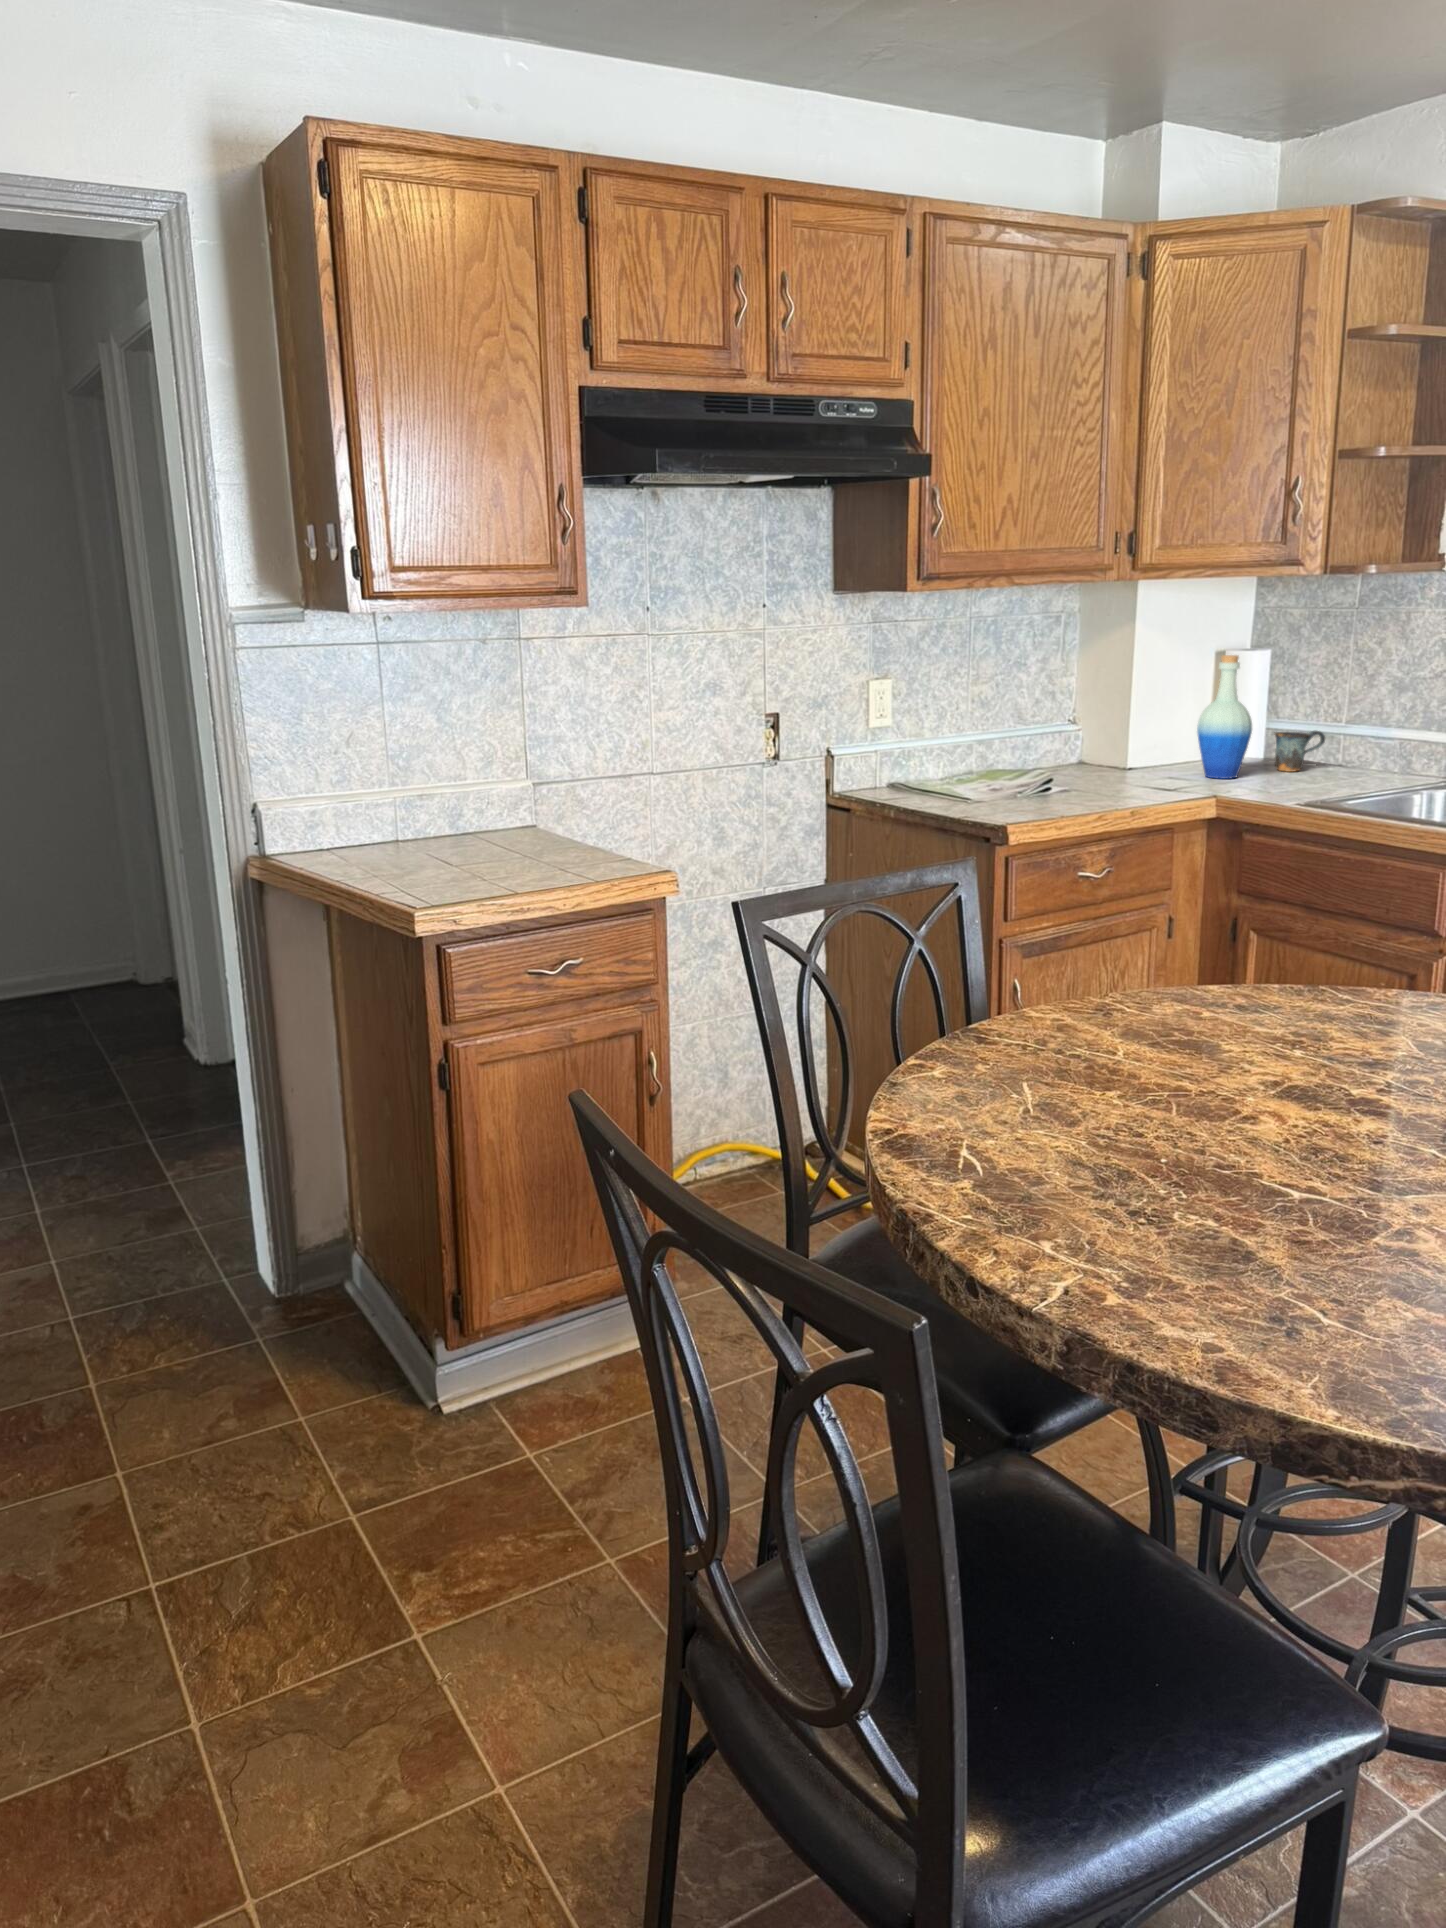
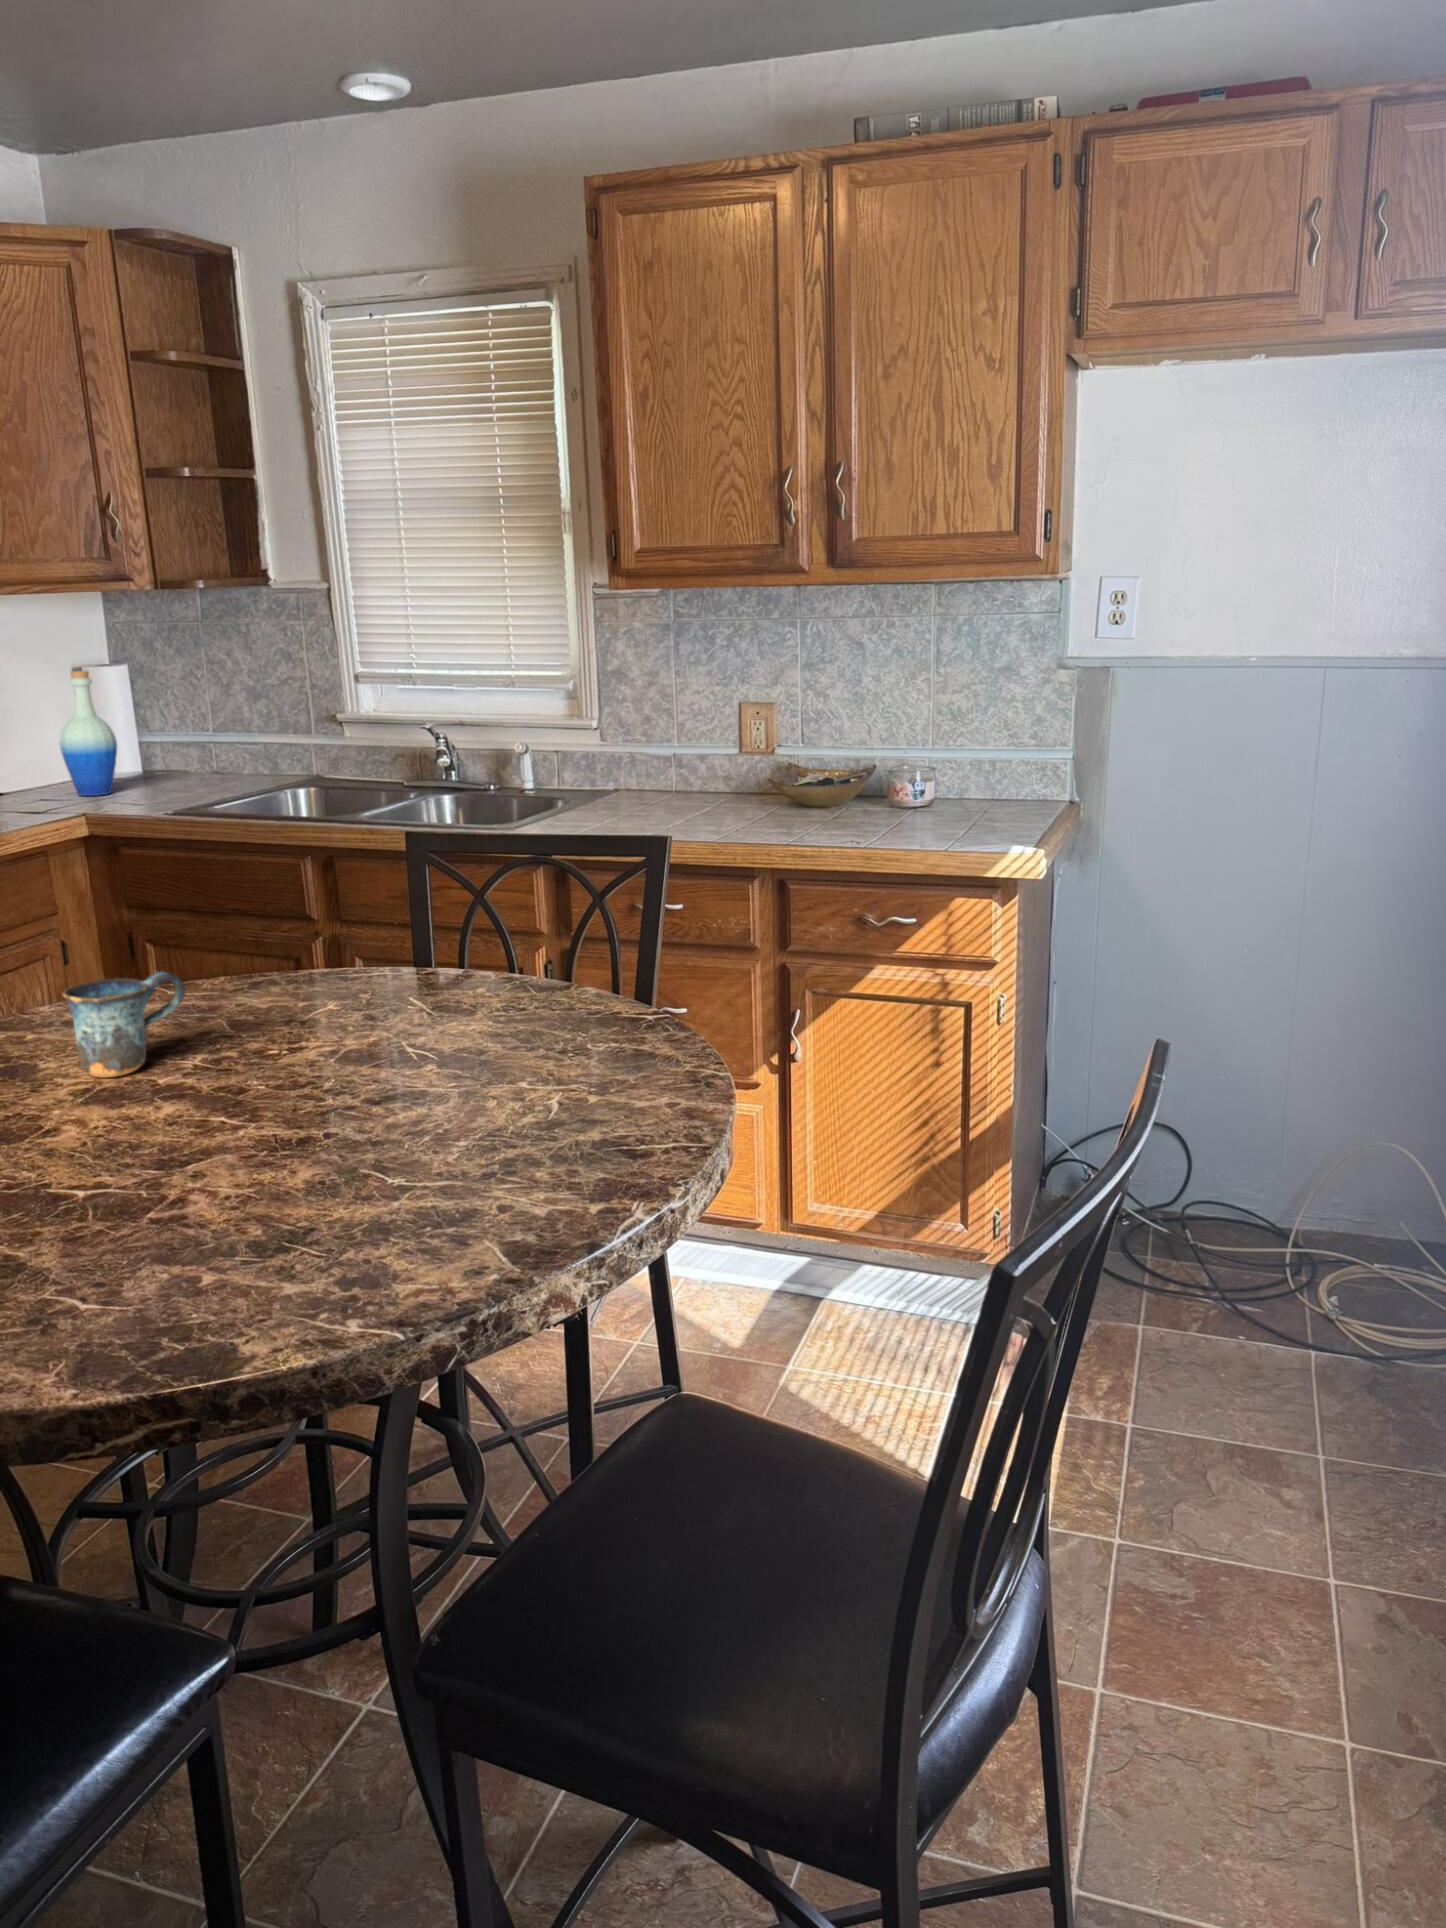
mug: present [1275,731,1325,772] -> present [63,972,185,1077]

